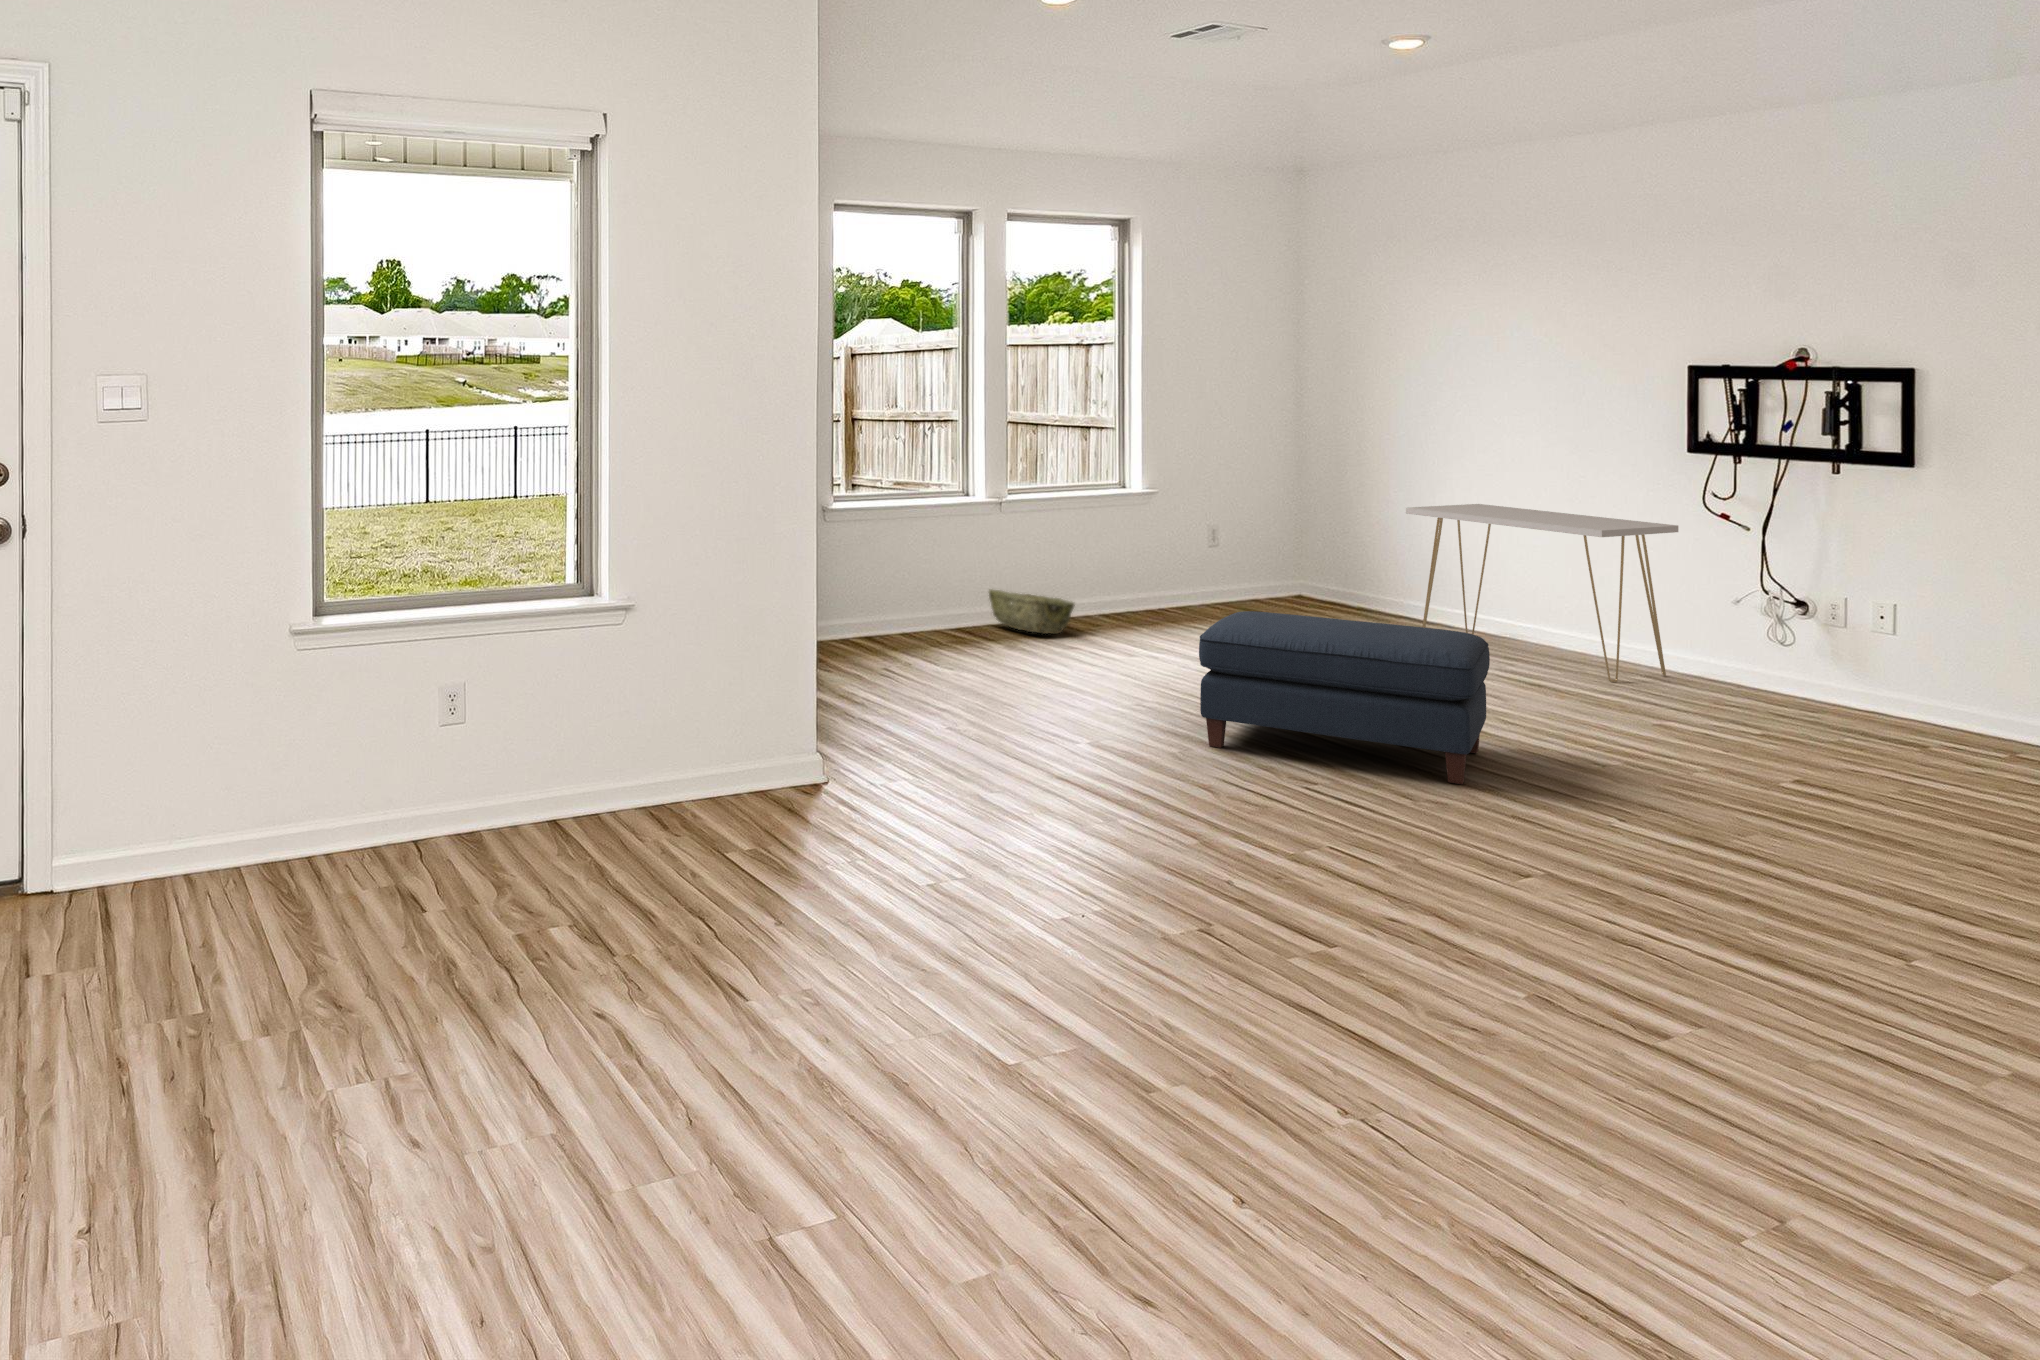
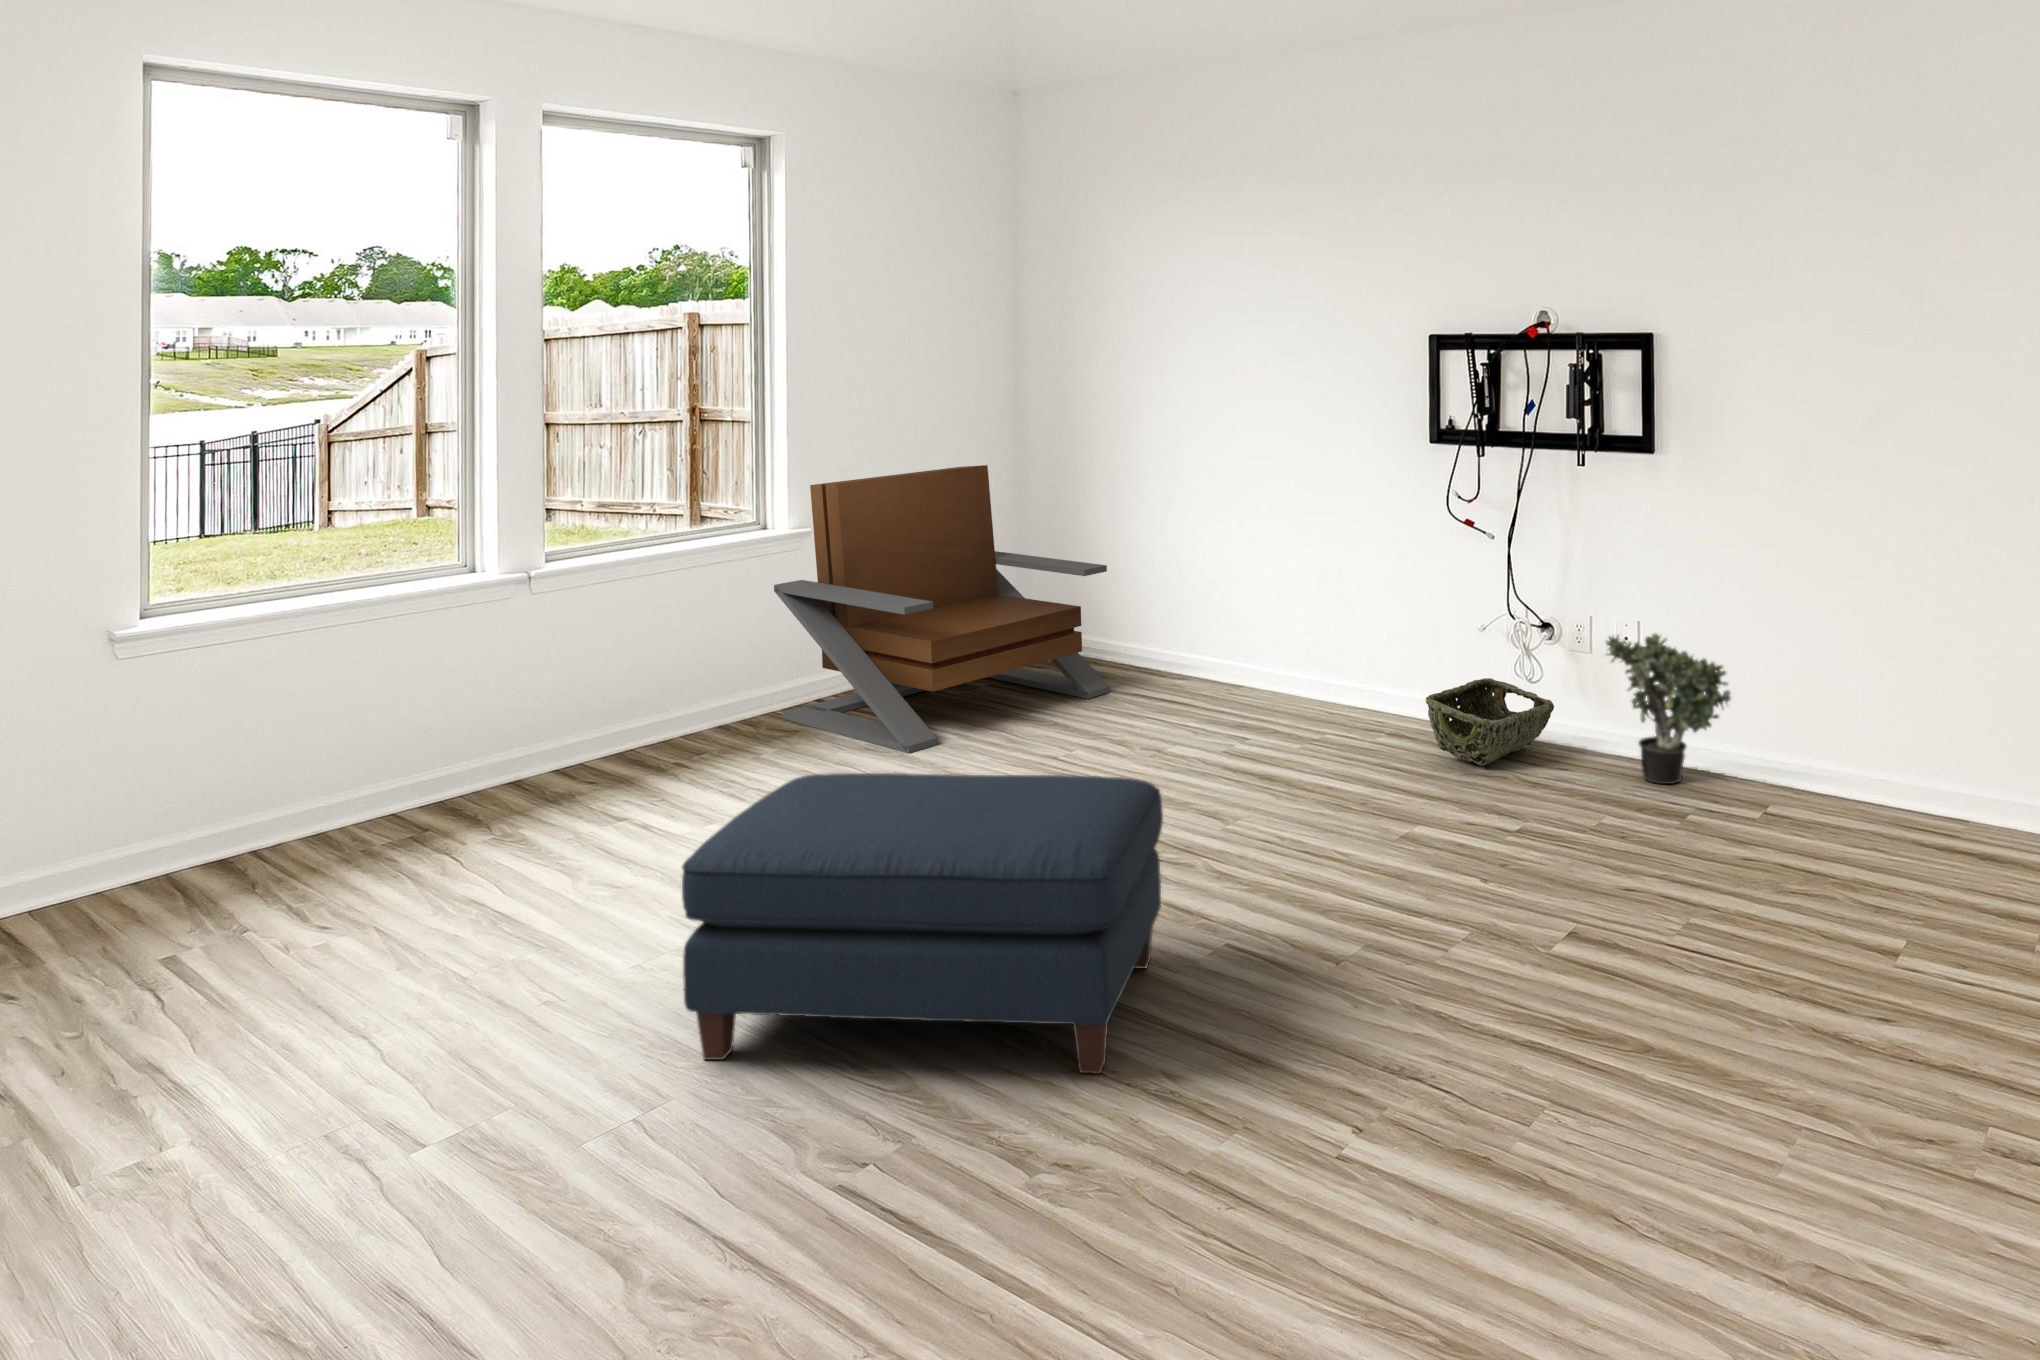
lounge chair: none [1135,455,1387,644] -> present [774,465,1110,753]
console table: present [1406,504,1678,682] -> none [1123,516,1422,752]
woven basket: present [989,590,1075,634] -> present [1426,678,1554,766]
potted plant: none [1857,609,1988,731] -> present [1606,633,1731,784]

